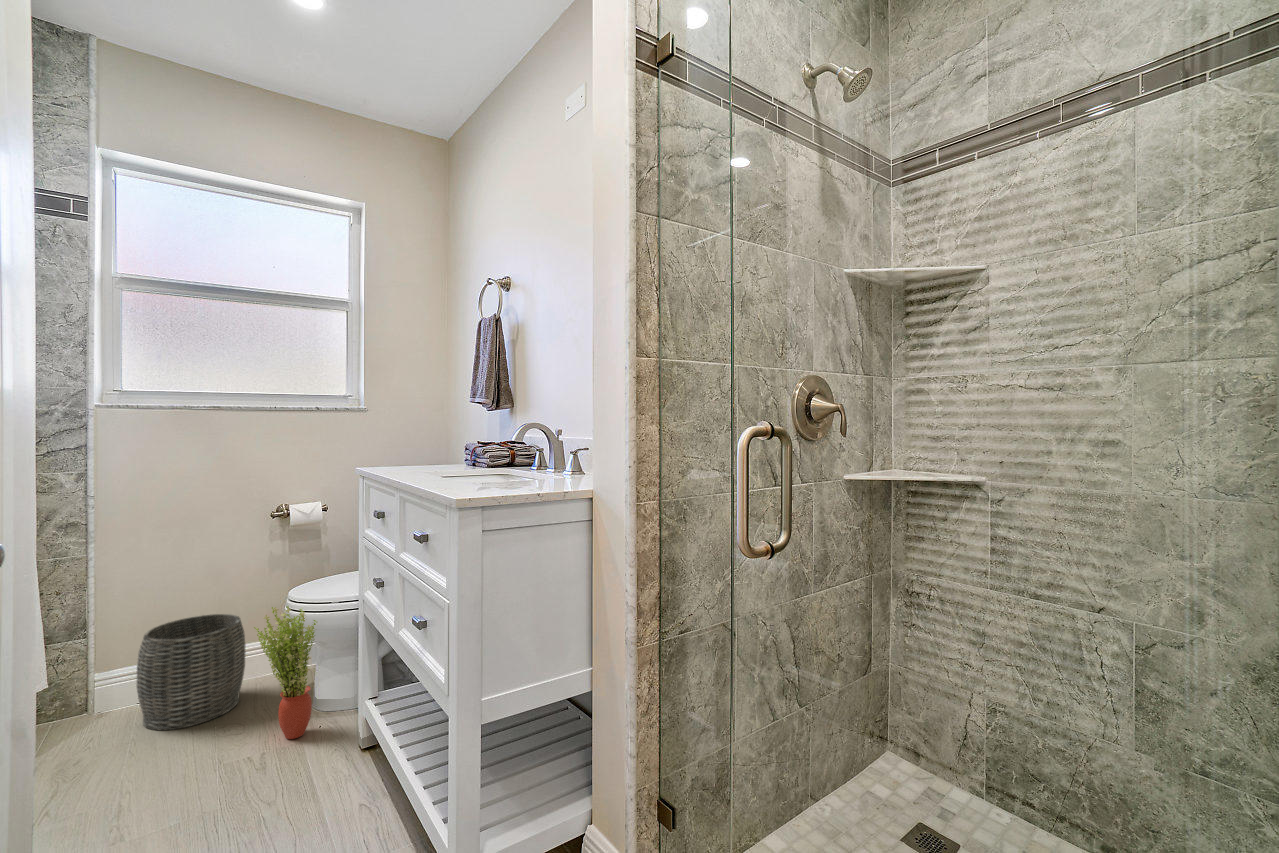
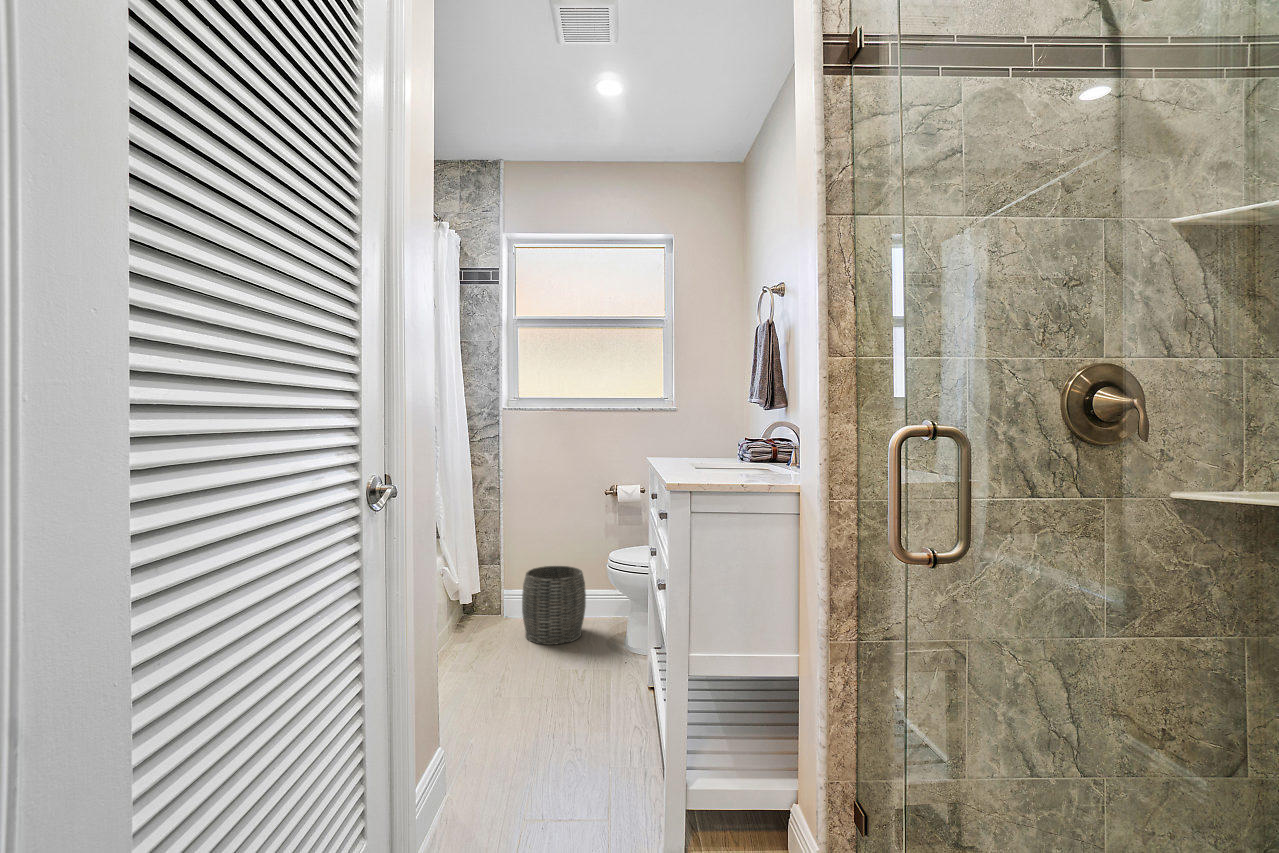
potted plant: present [254,606,317,739] -> none [582,564,626,671]

